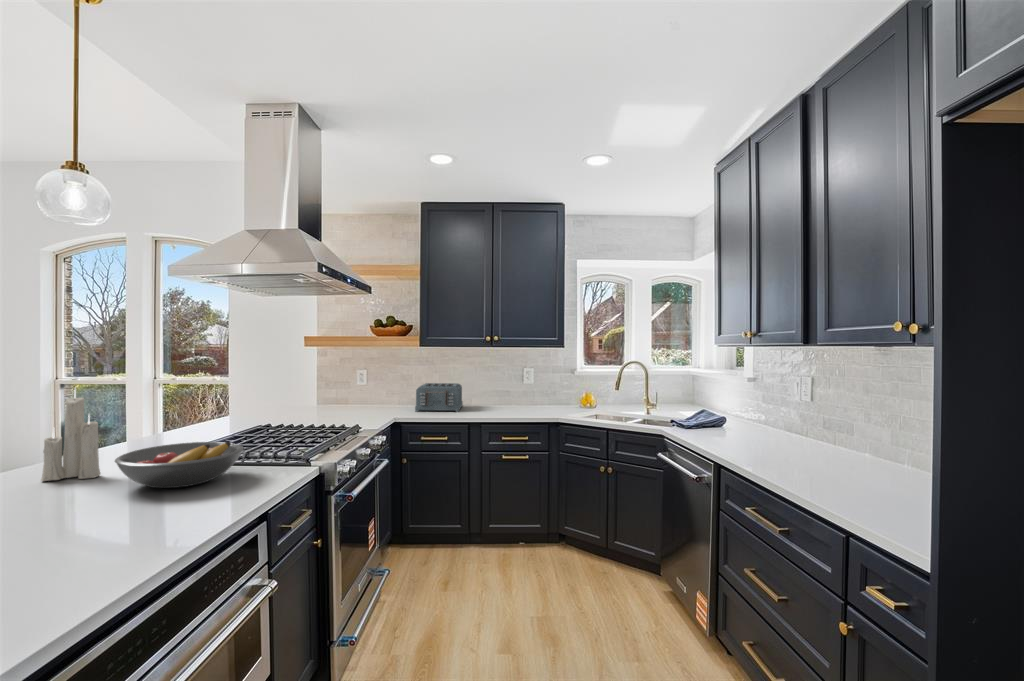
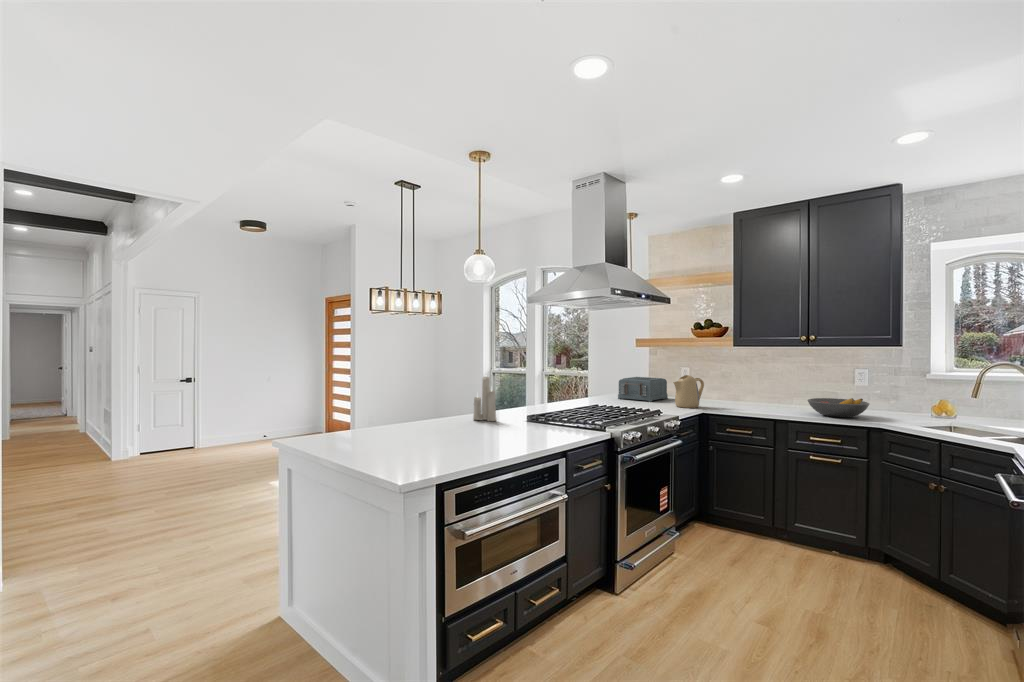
kettle: none [363,379,395,417] -> present [674,375,704,408]
toaster: present [415,383,463,412] -> present [618,377,668,402]
fruit bowl: present [115,442,243,488] -> present [808,398,869,417]

